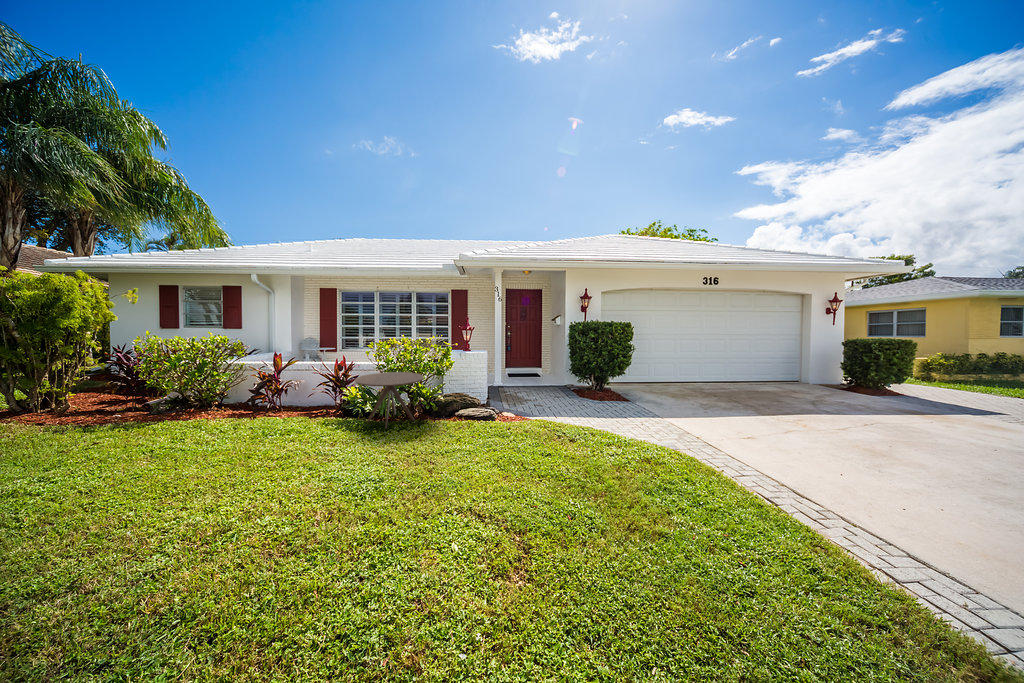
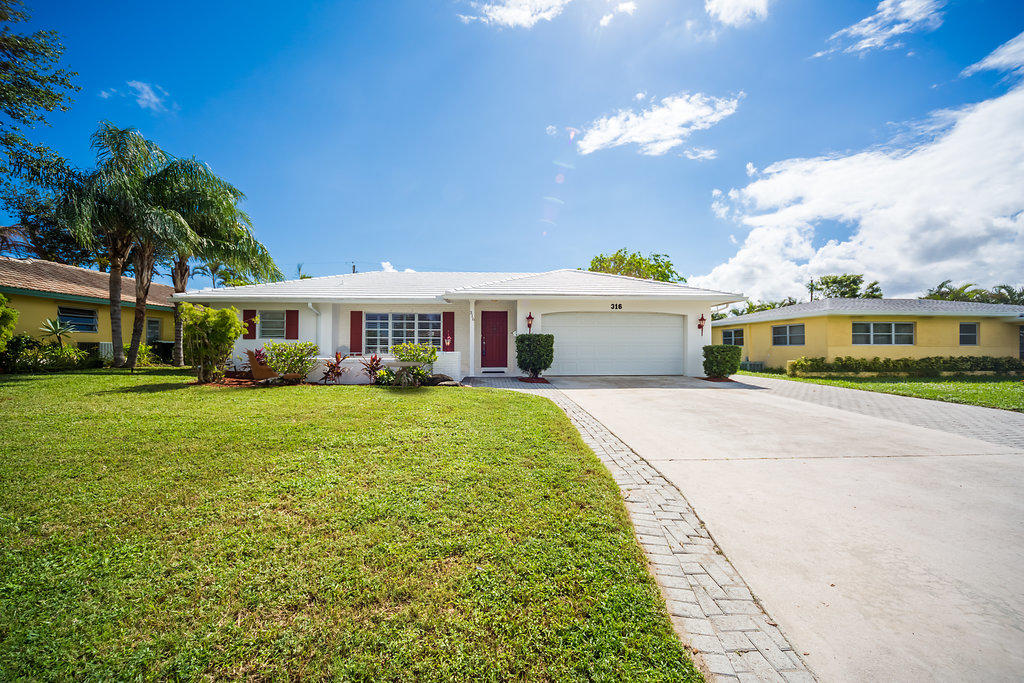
lounge chair: none [93,353,213,424] -> present [247,350,301,388]

